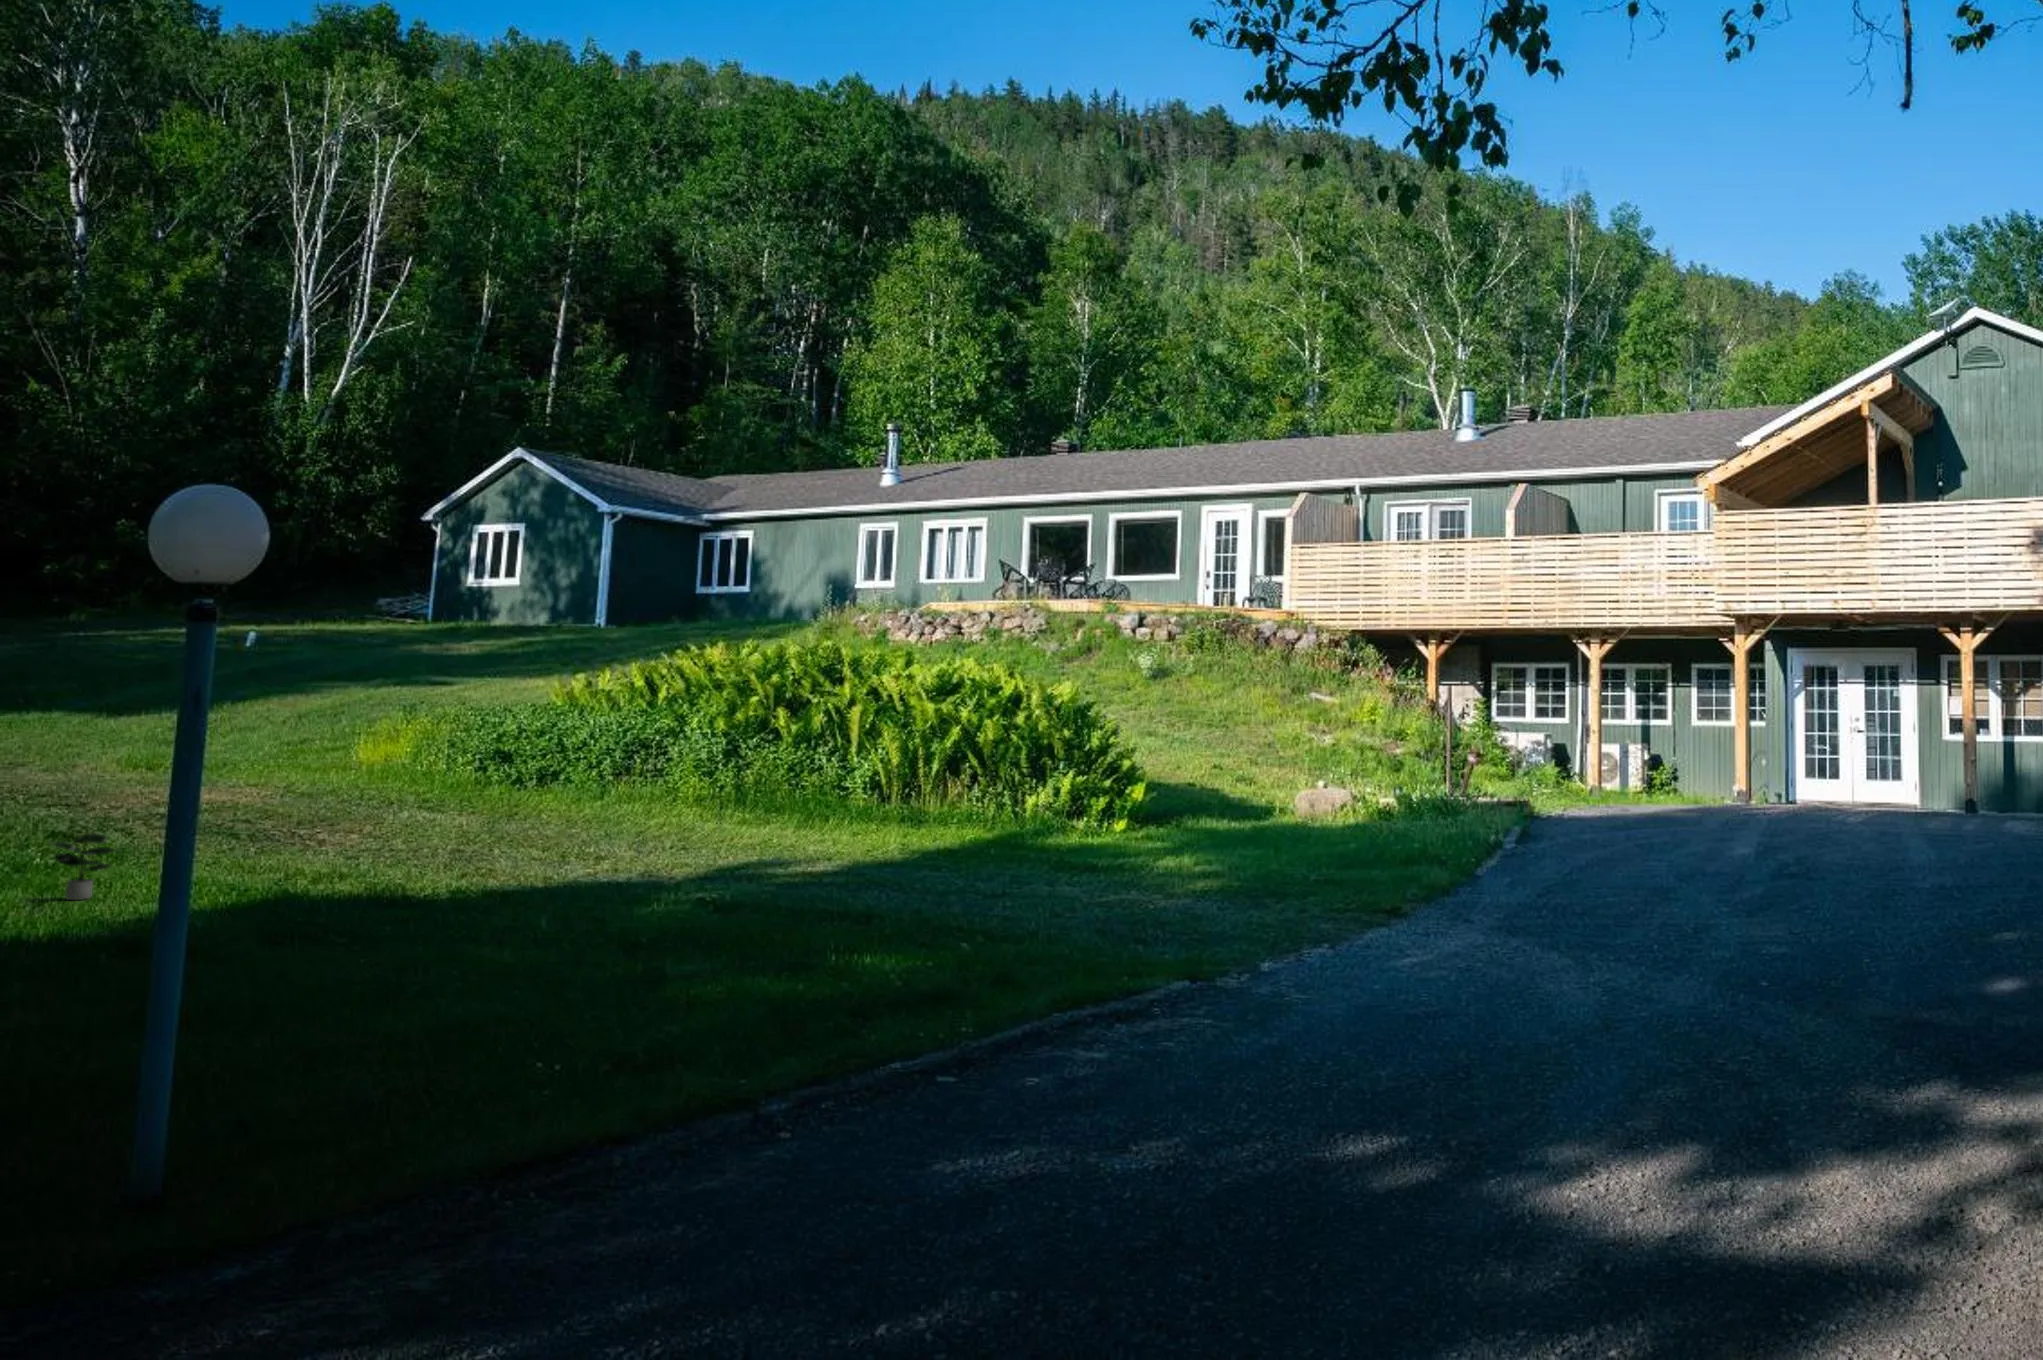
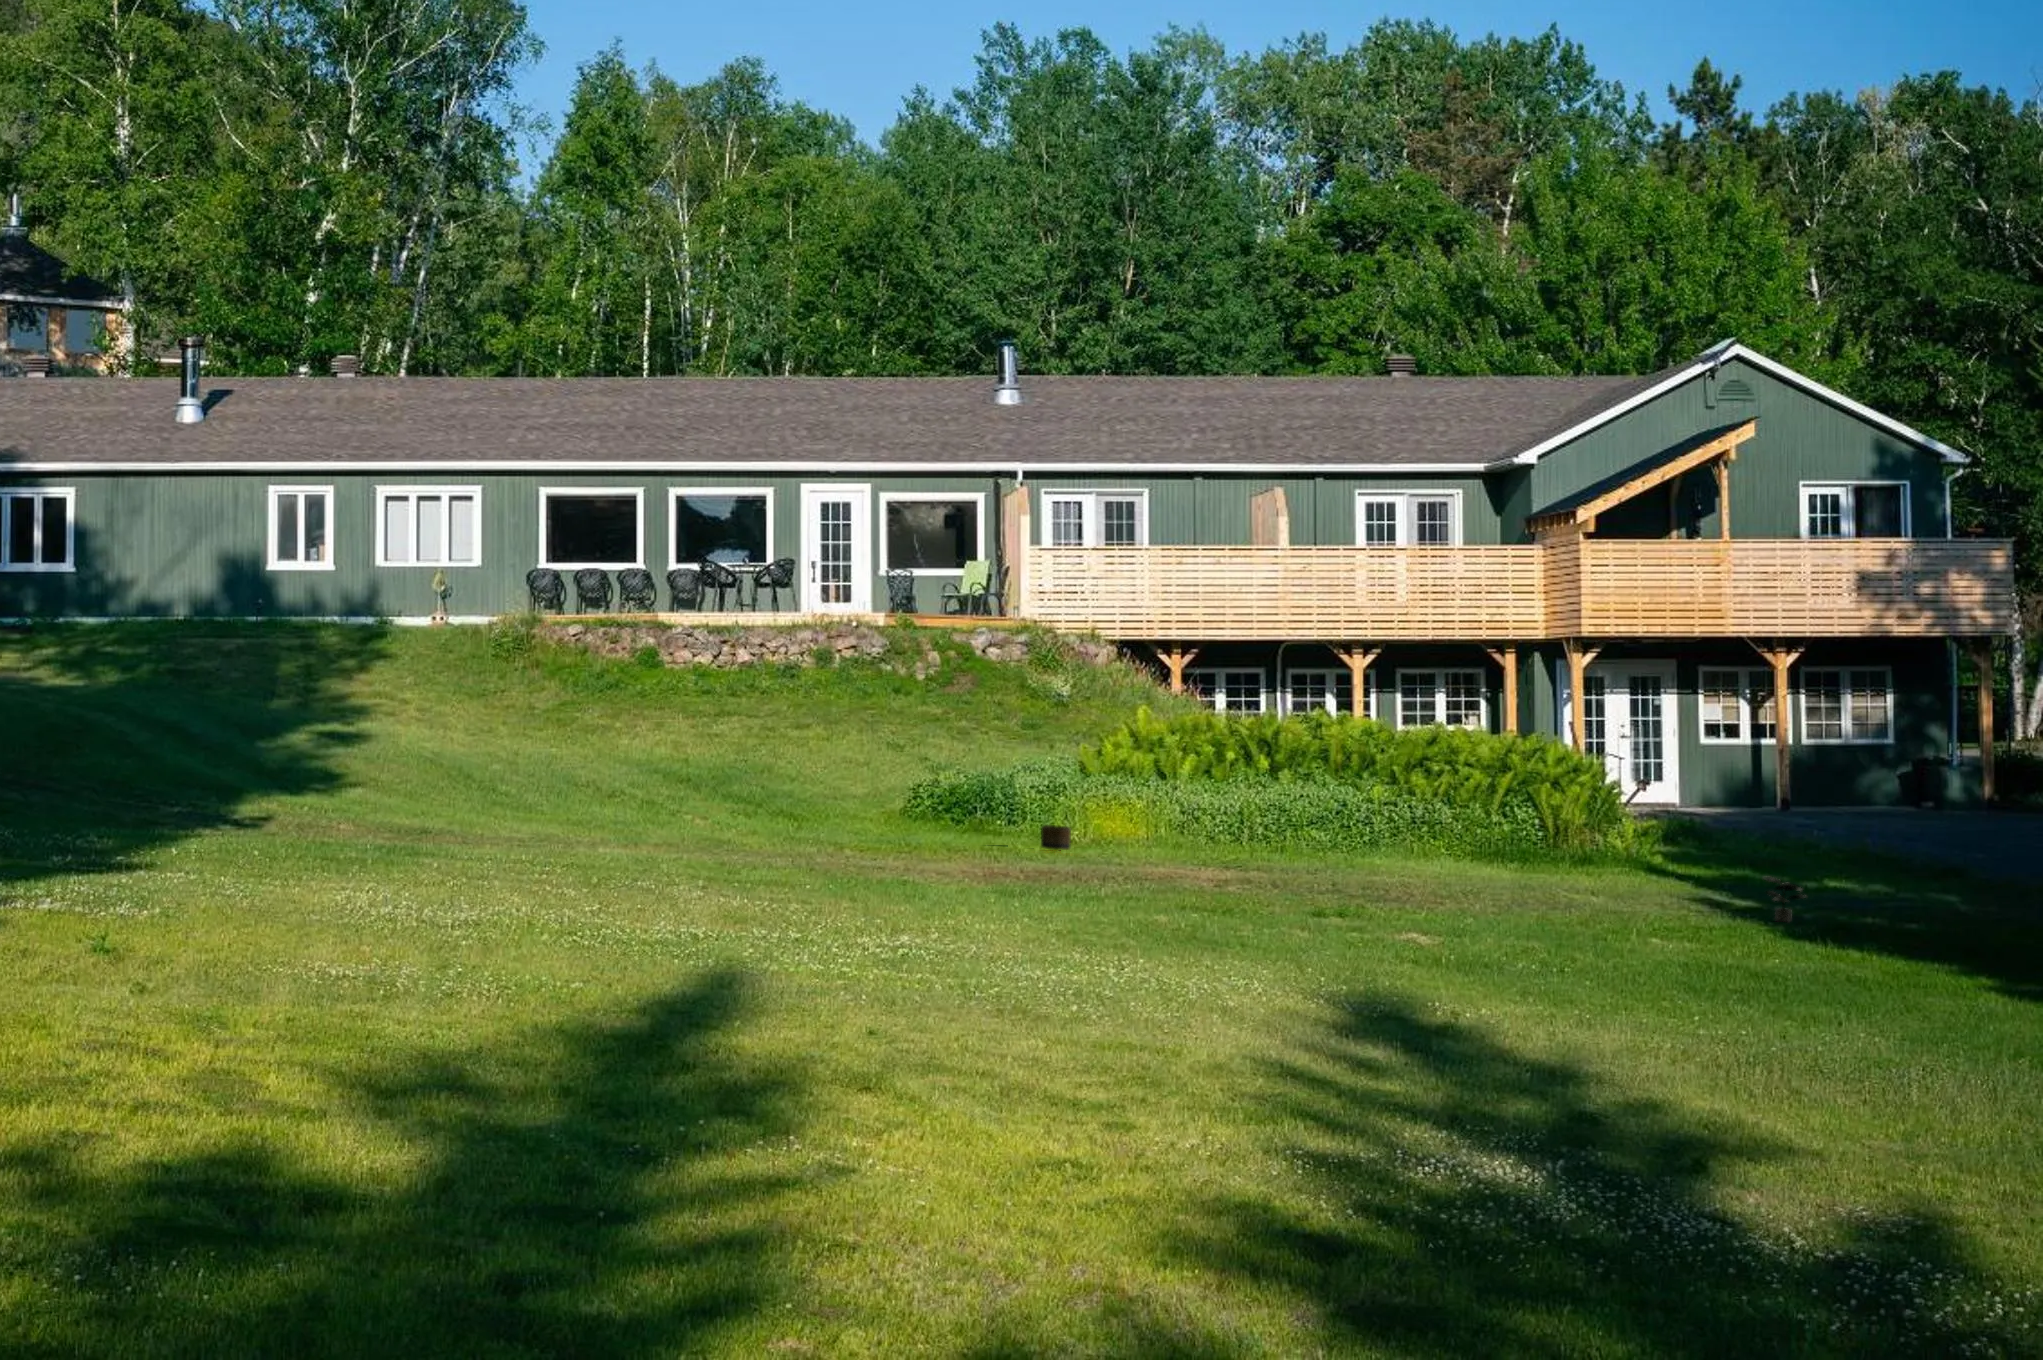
basket: none [64,756,107,782] -> present [1041,825,1071,850]

